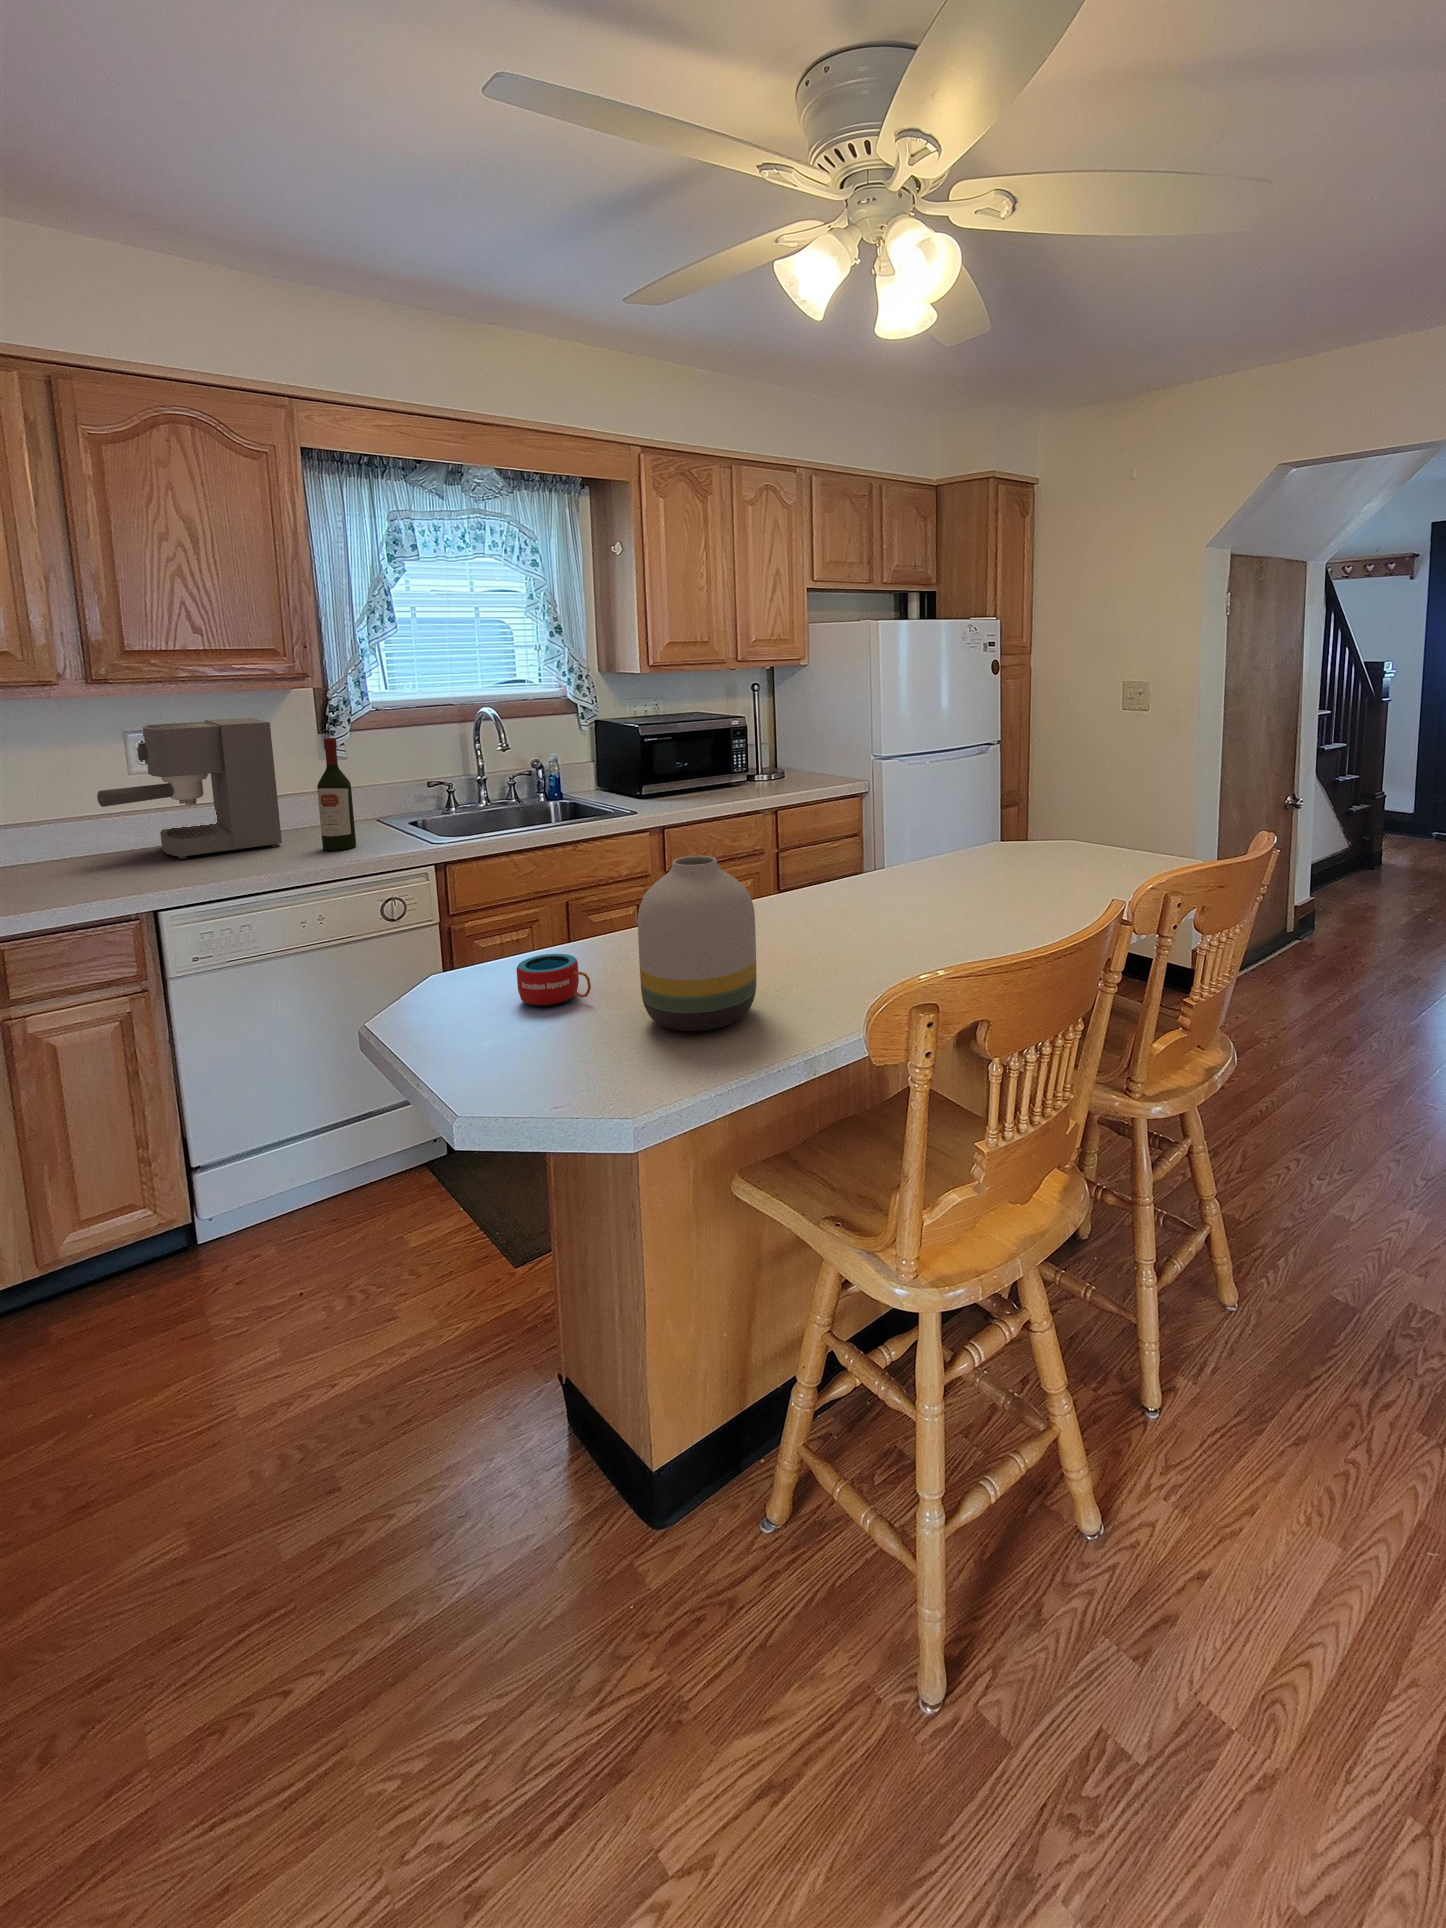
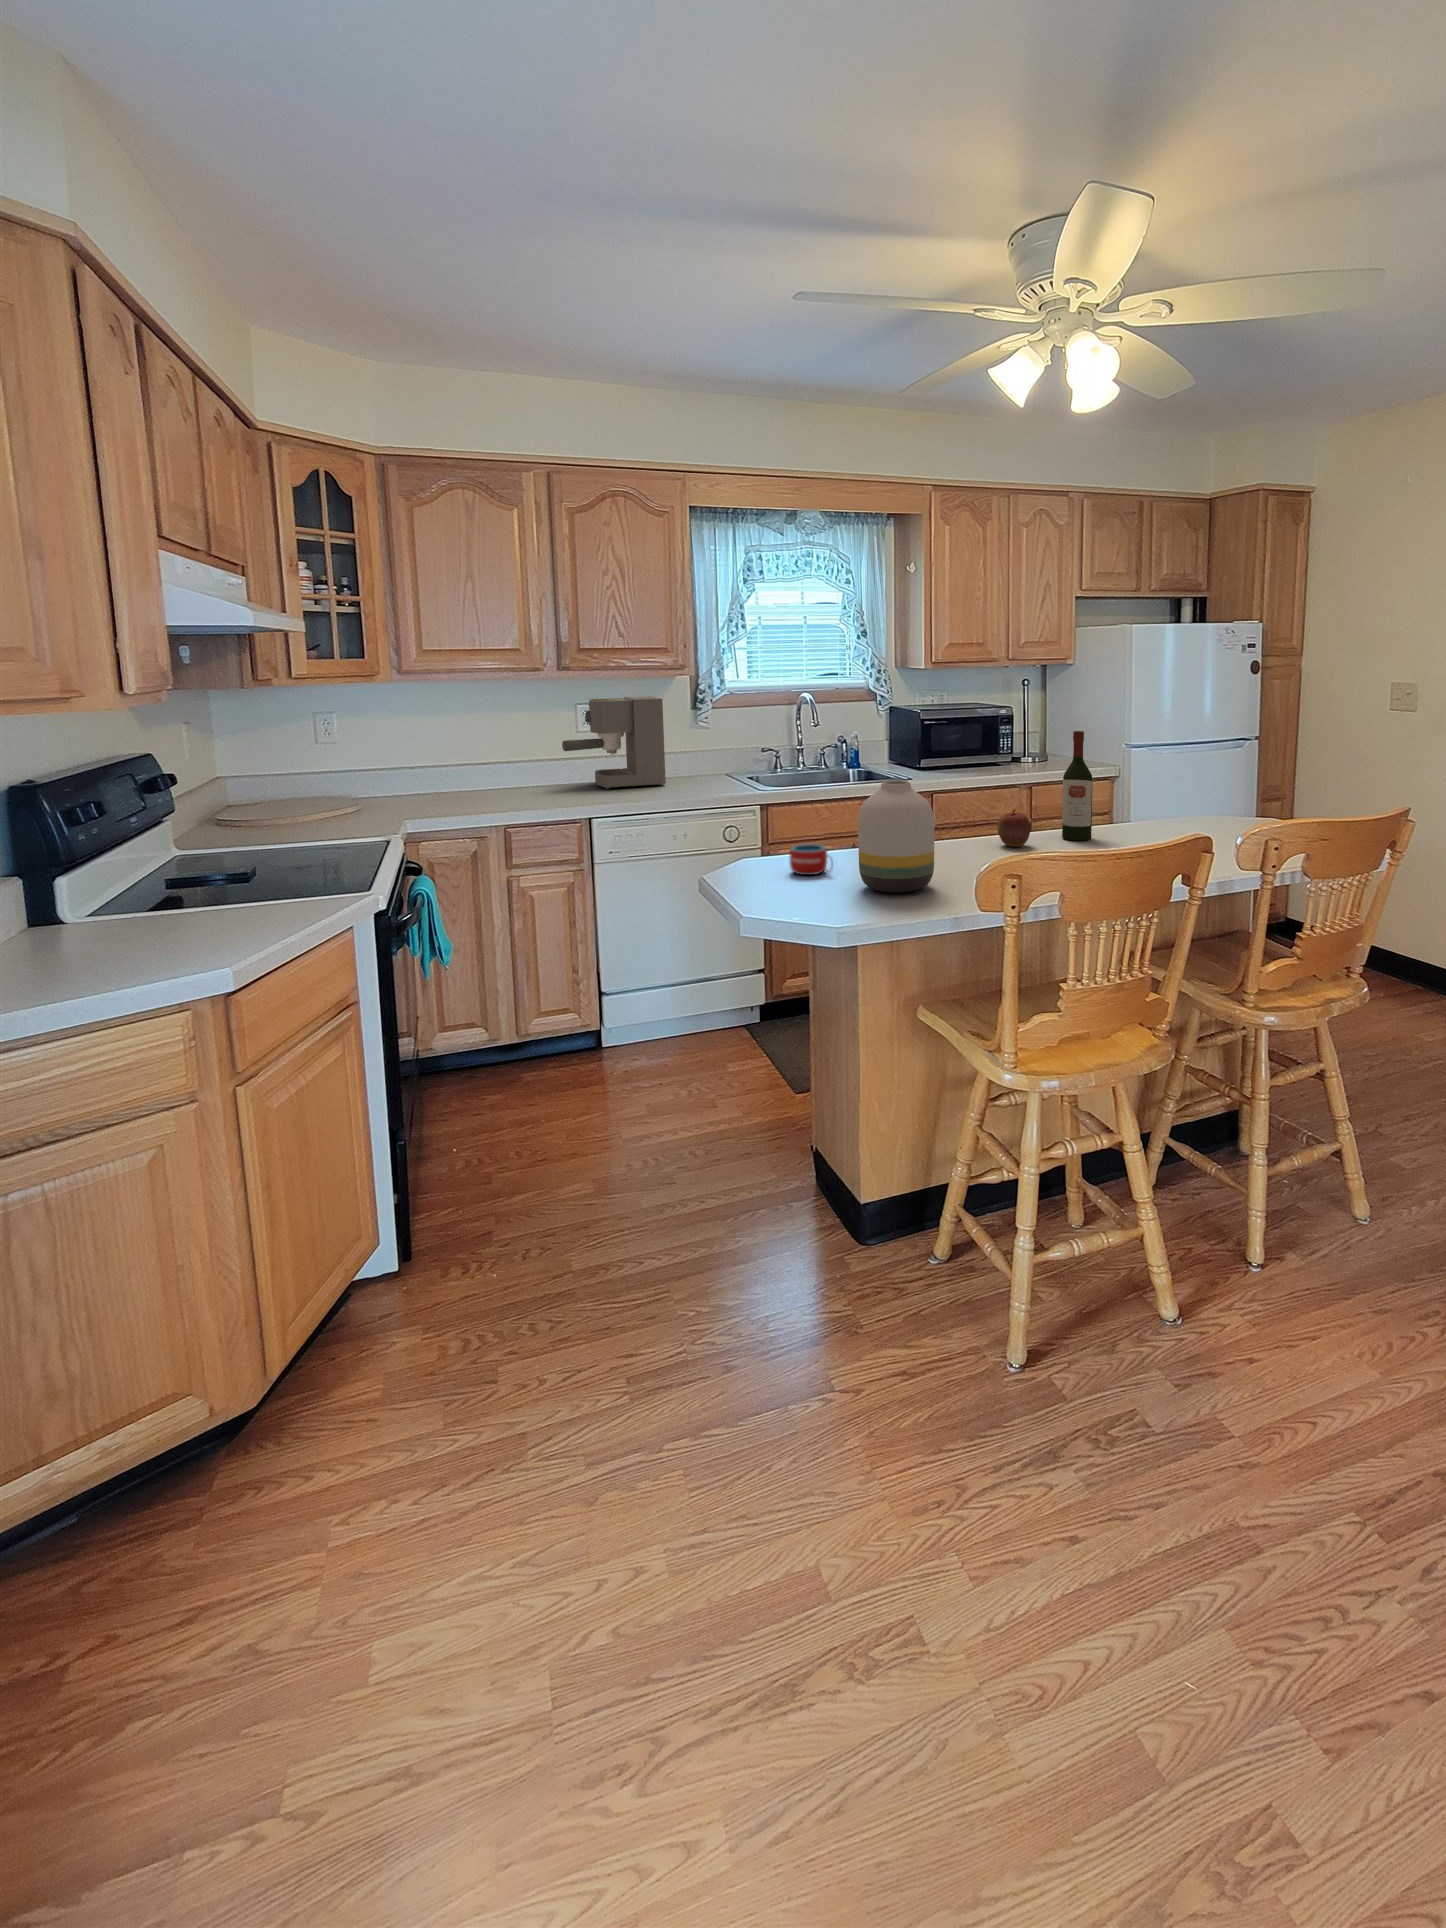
wine bottle: present [317,738,356,850] -> present [1062,731,1093,841]
apple: none [800,866,843,915] -> present [997,810,1030,847]

